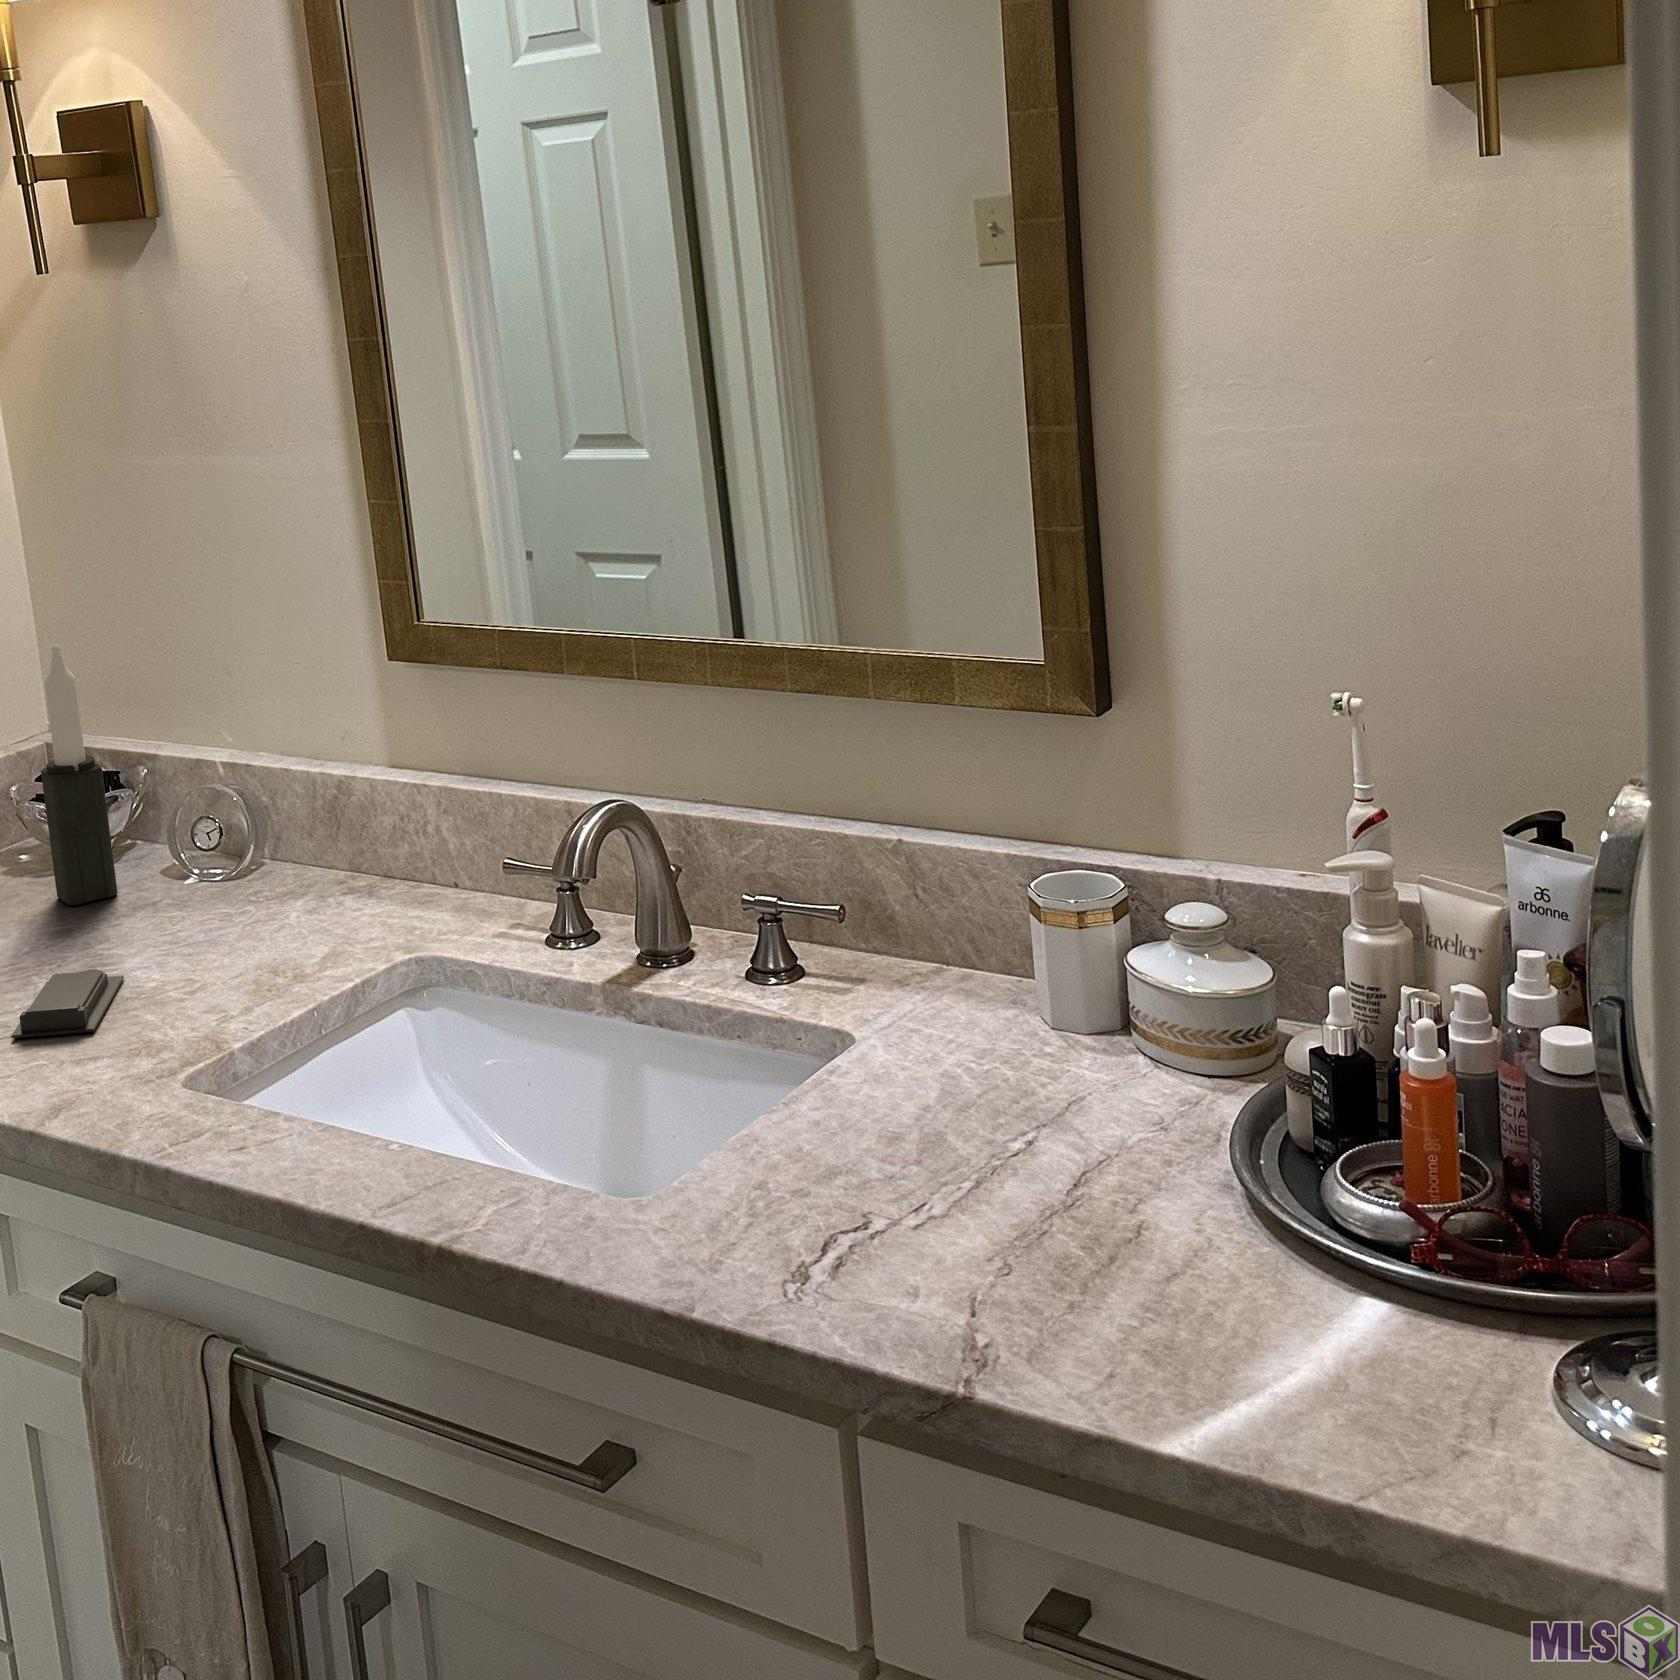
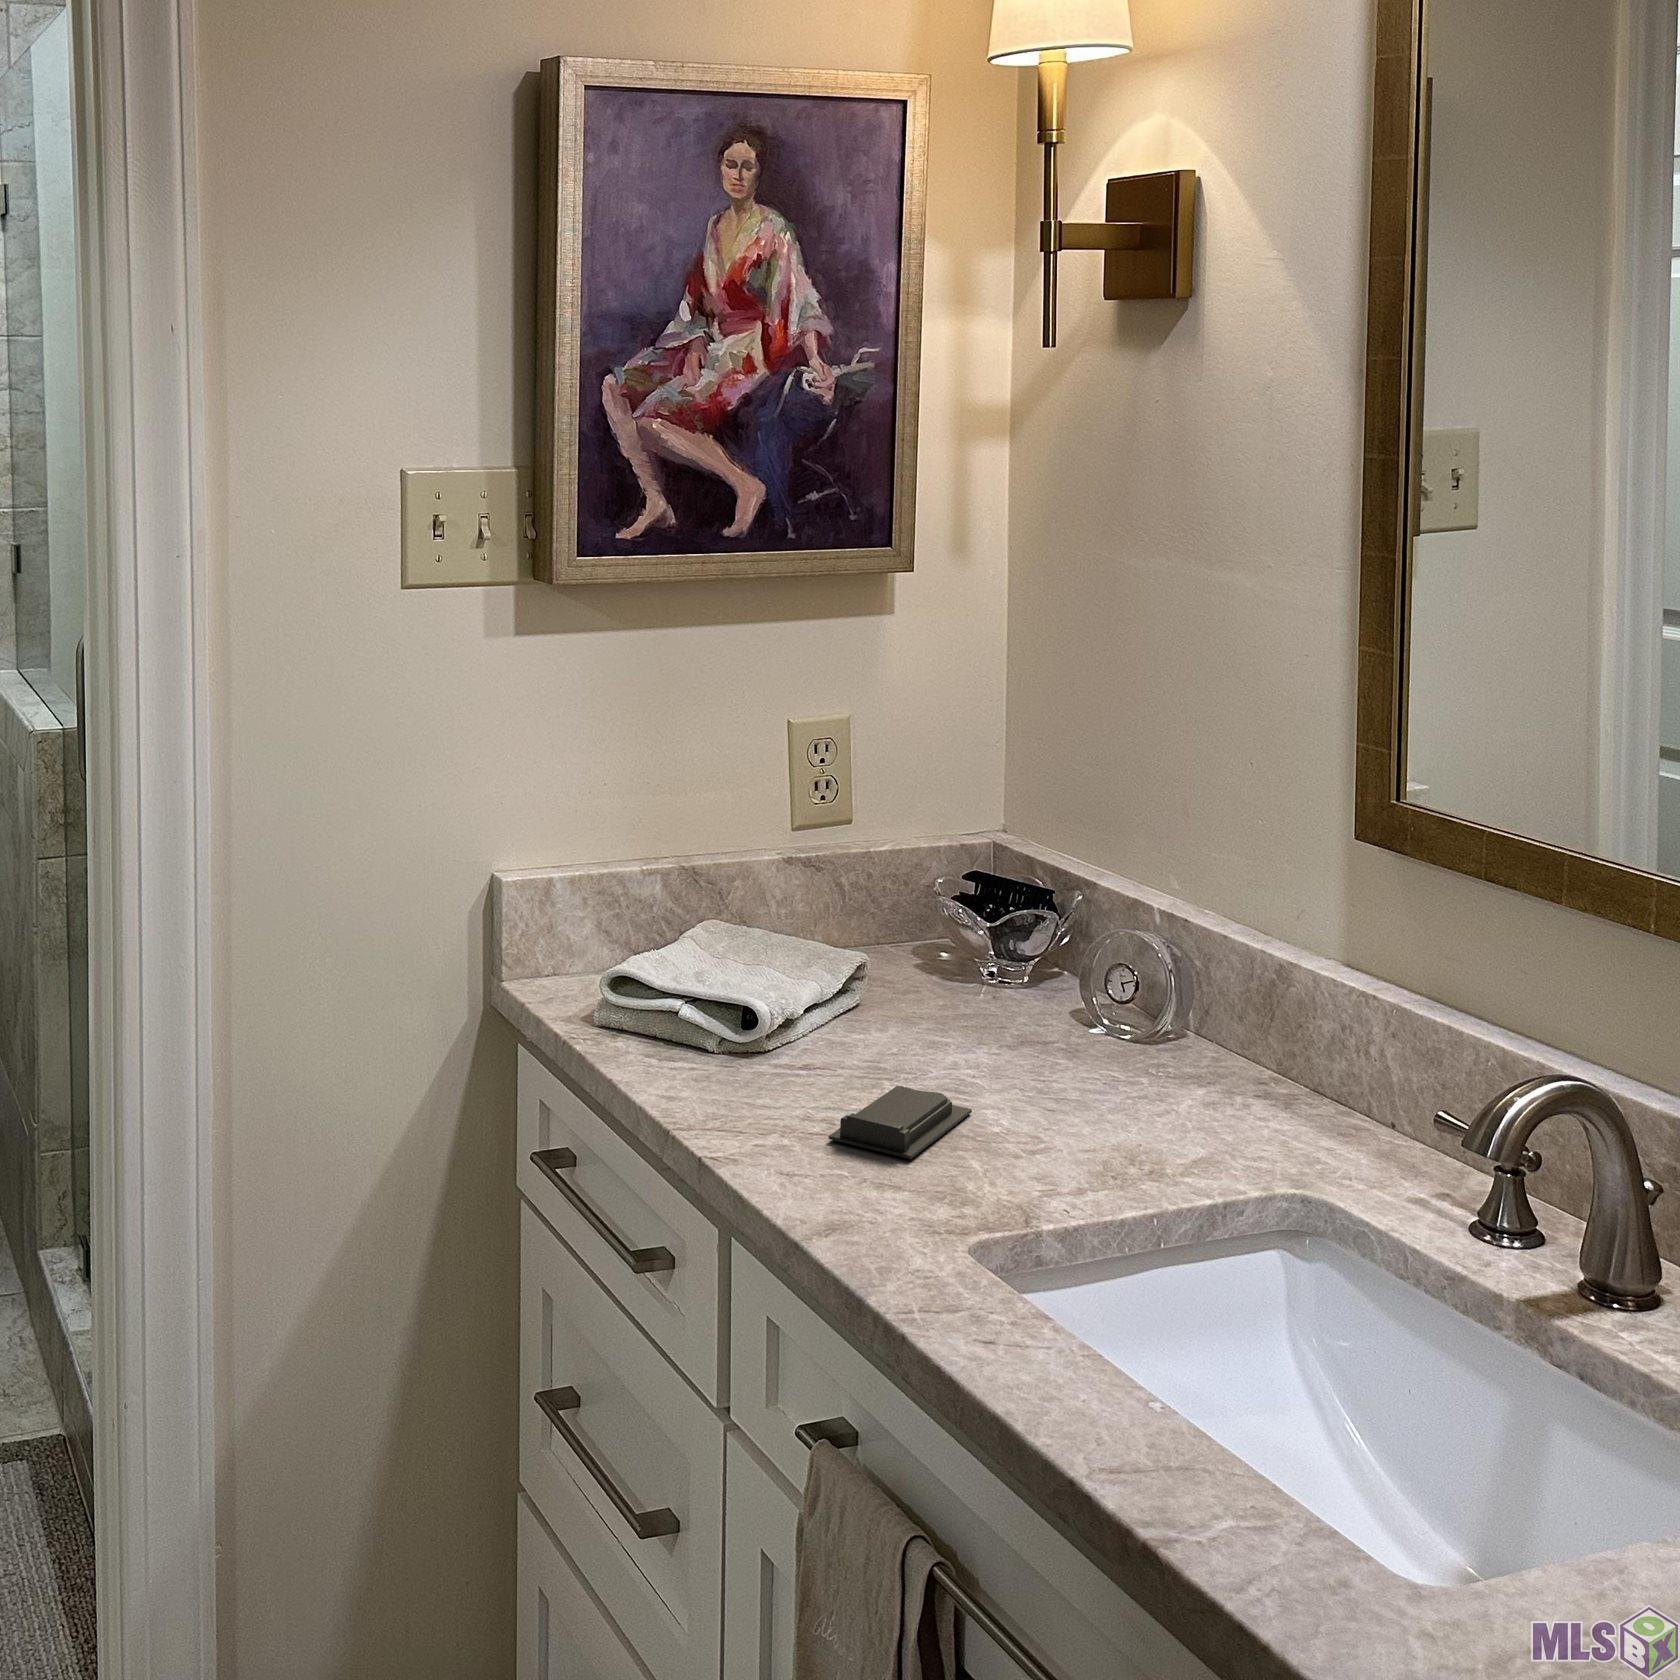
candle: present [41,645,117,905] -> none [953,741,1020,1022]

